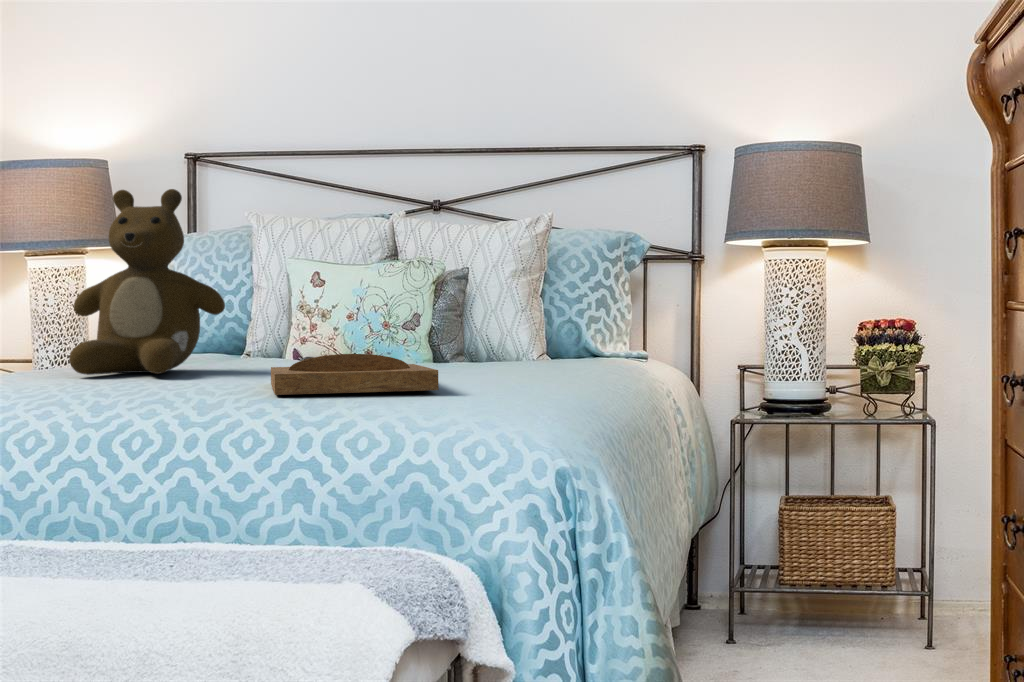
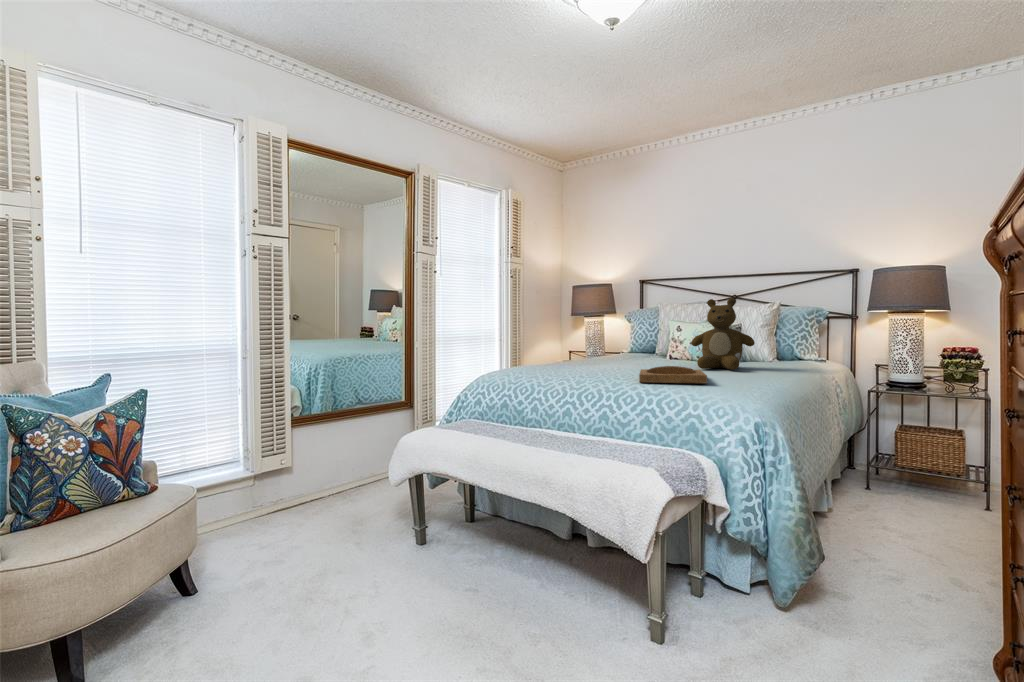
teddy bear: present [69,189,225,375] -> present [691,298,755,370]

